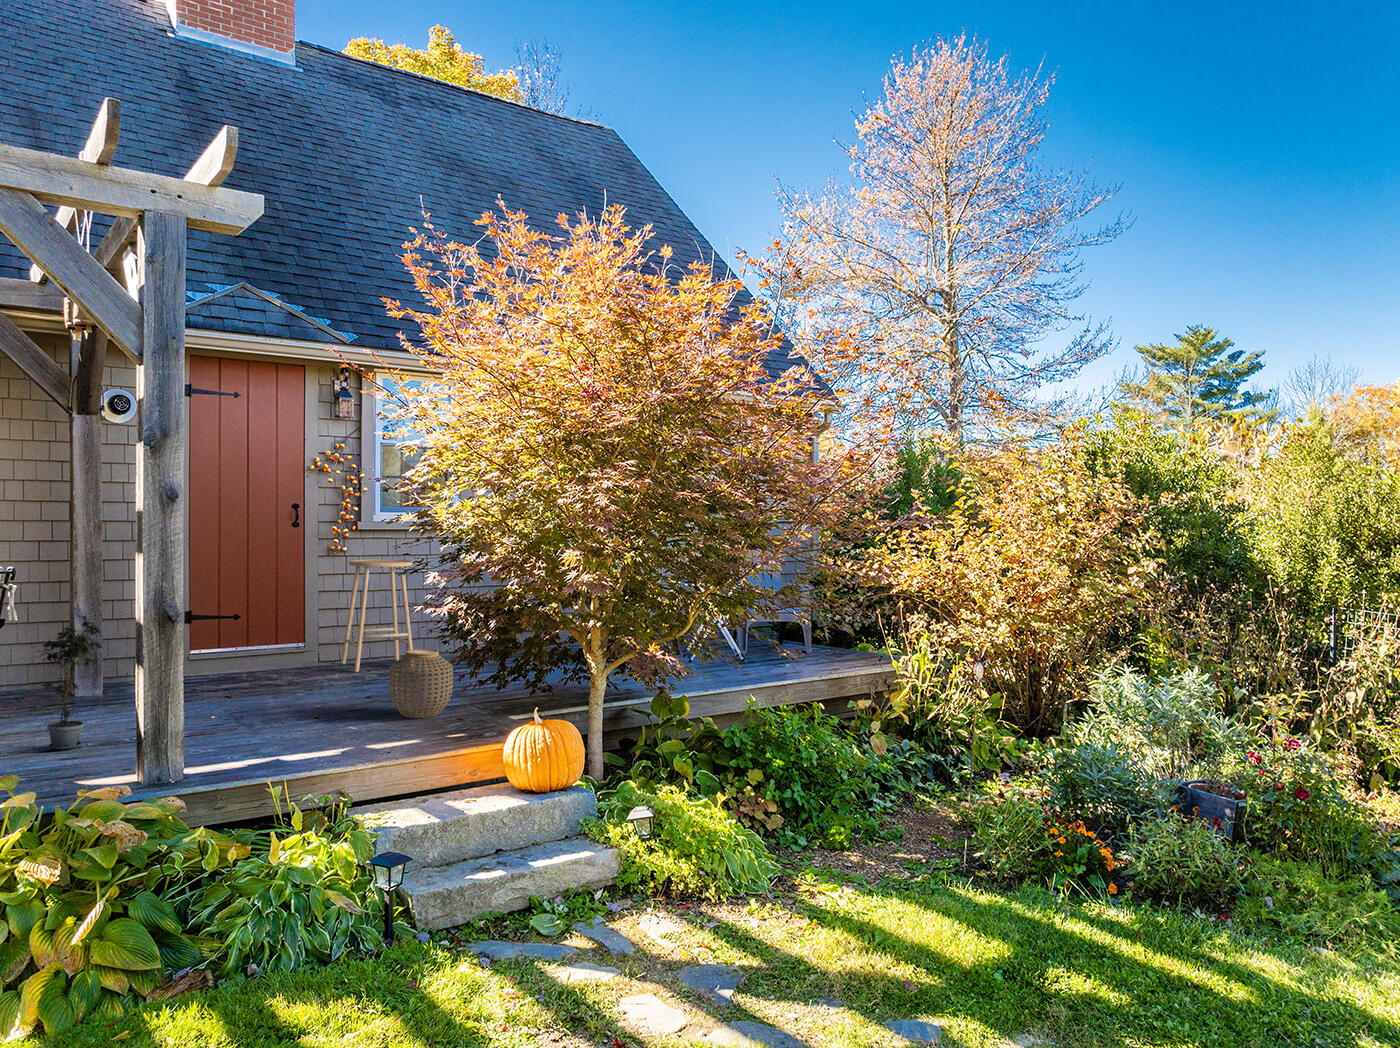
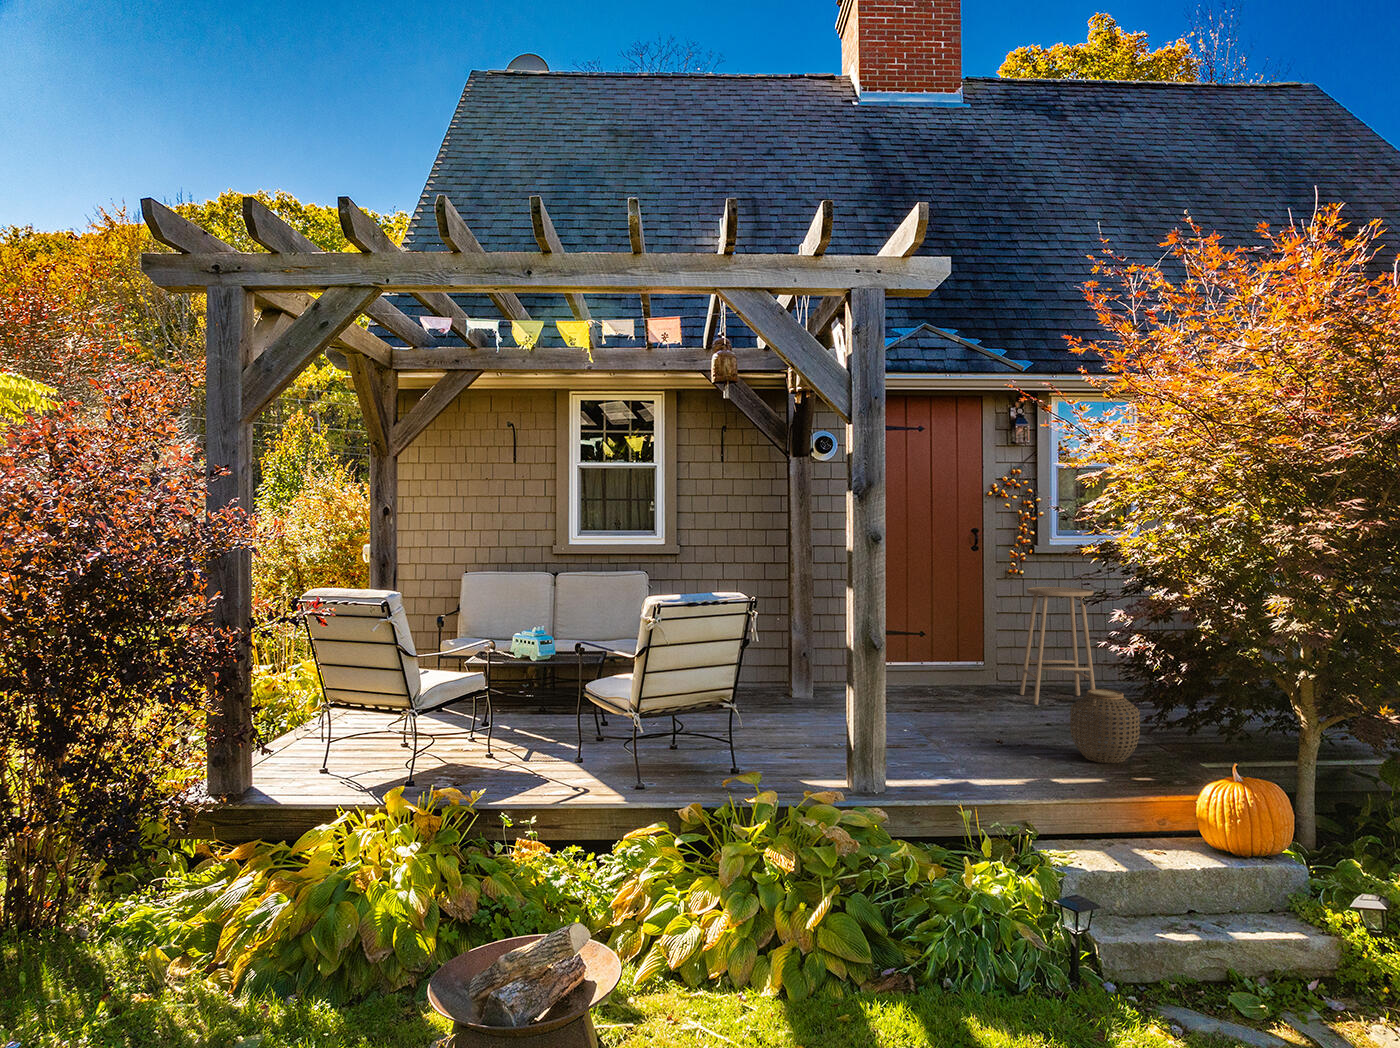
potted plant: present [38,616,102,750] -> none [771,639,821,753]

